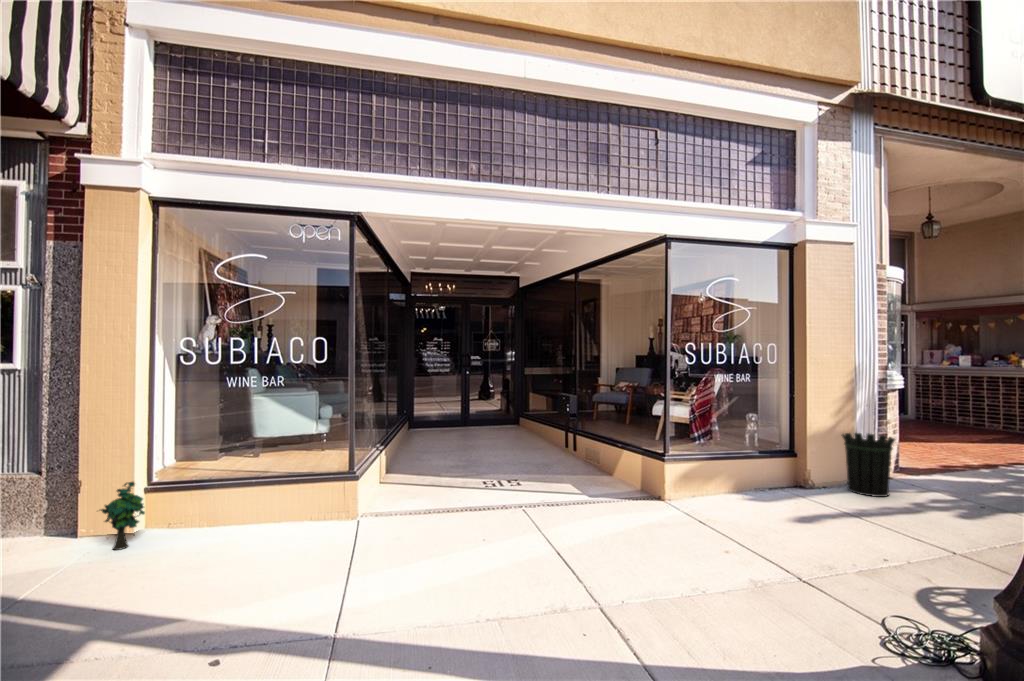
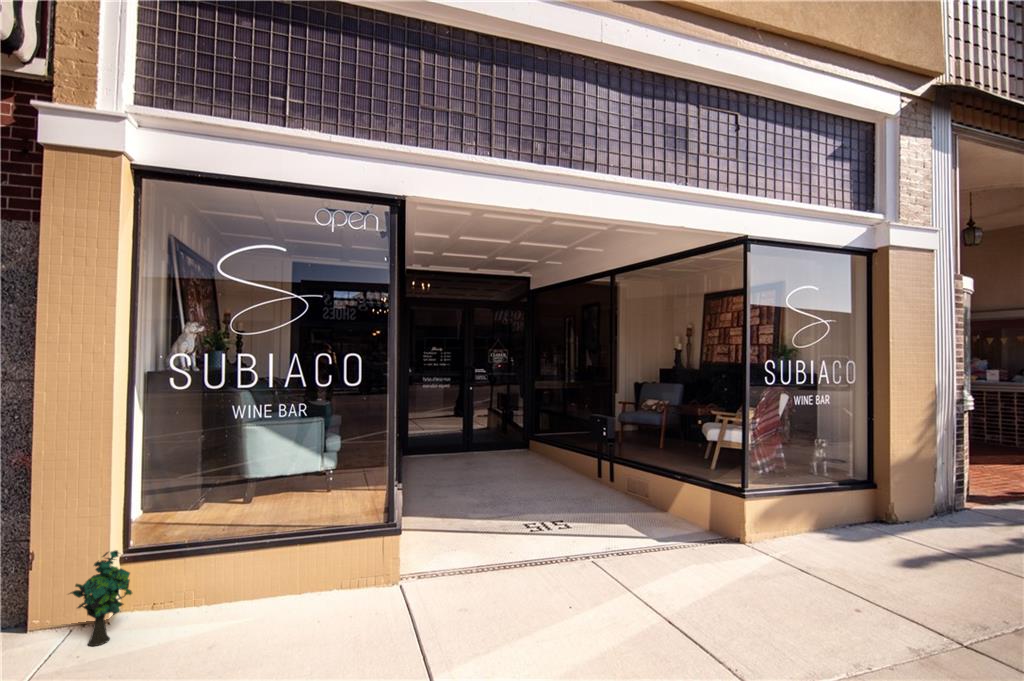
waste bin: present [841,433,895,497] -> none [926,462,989,534]

